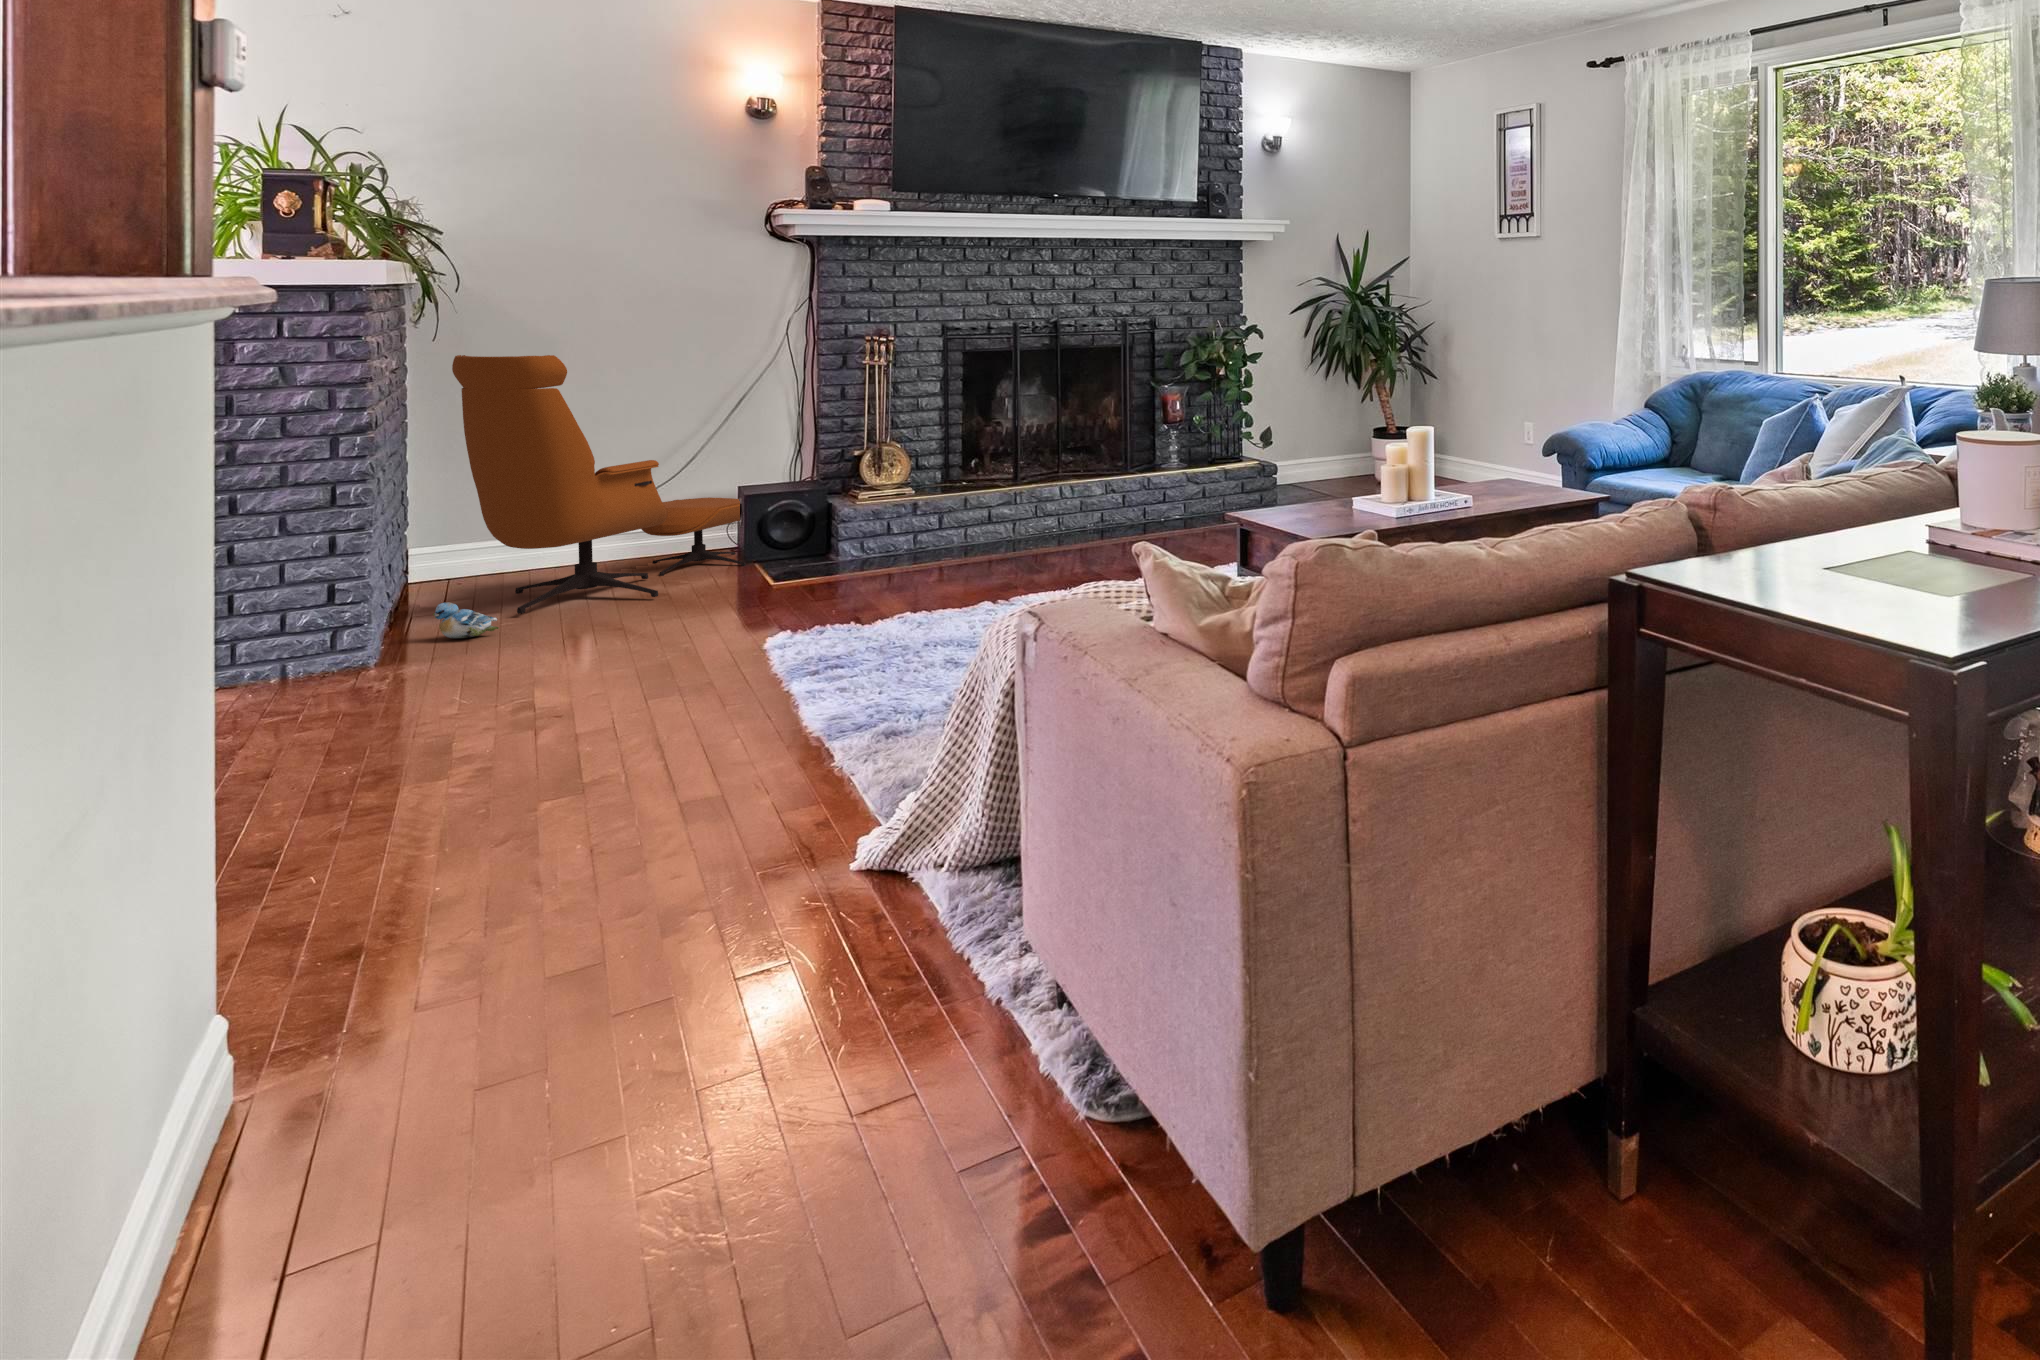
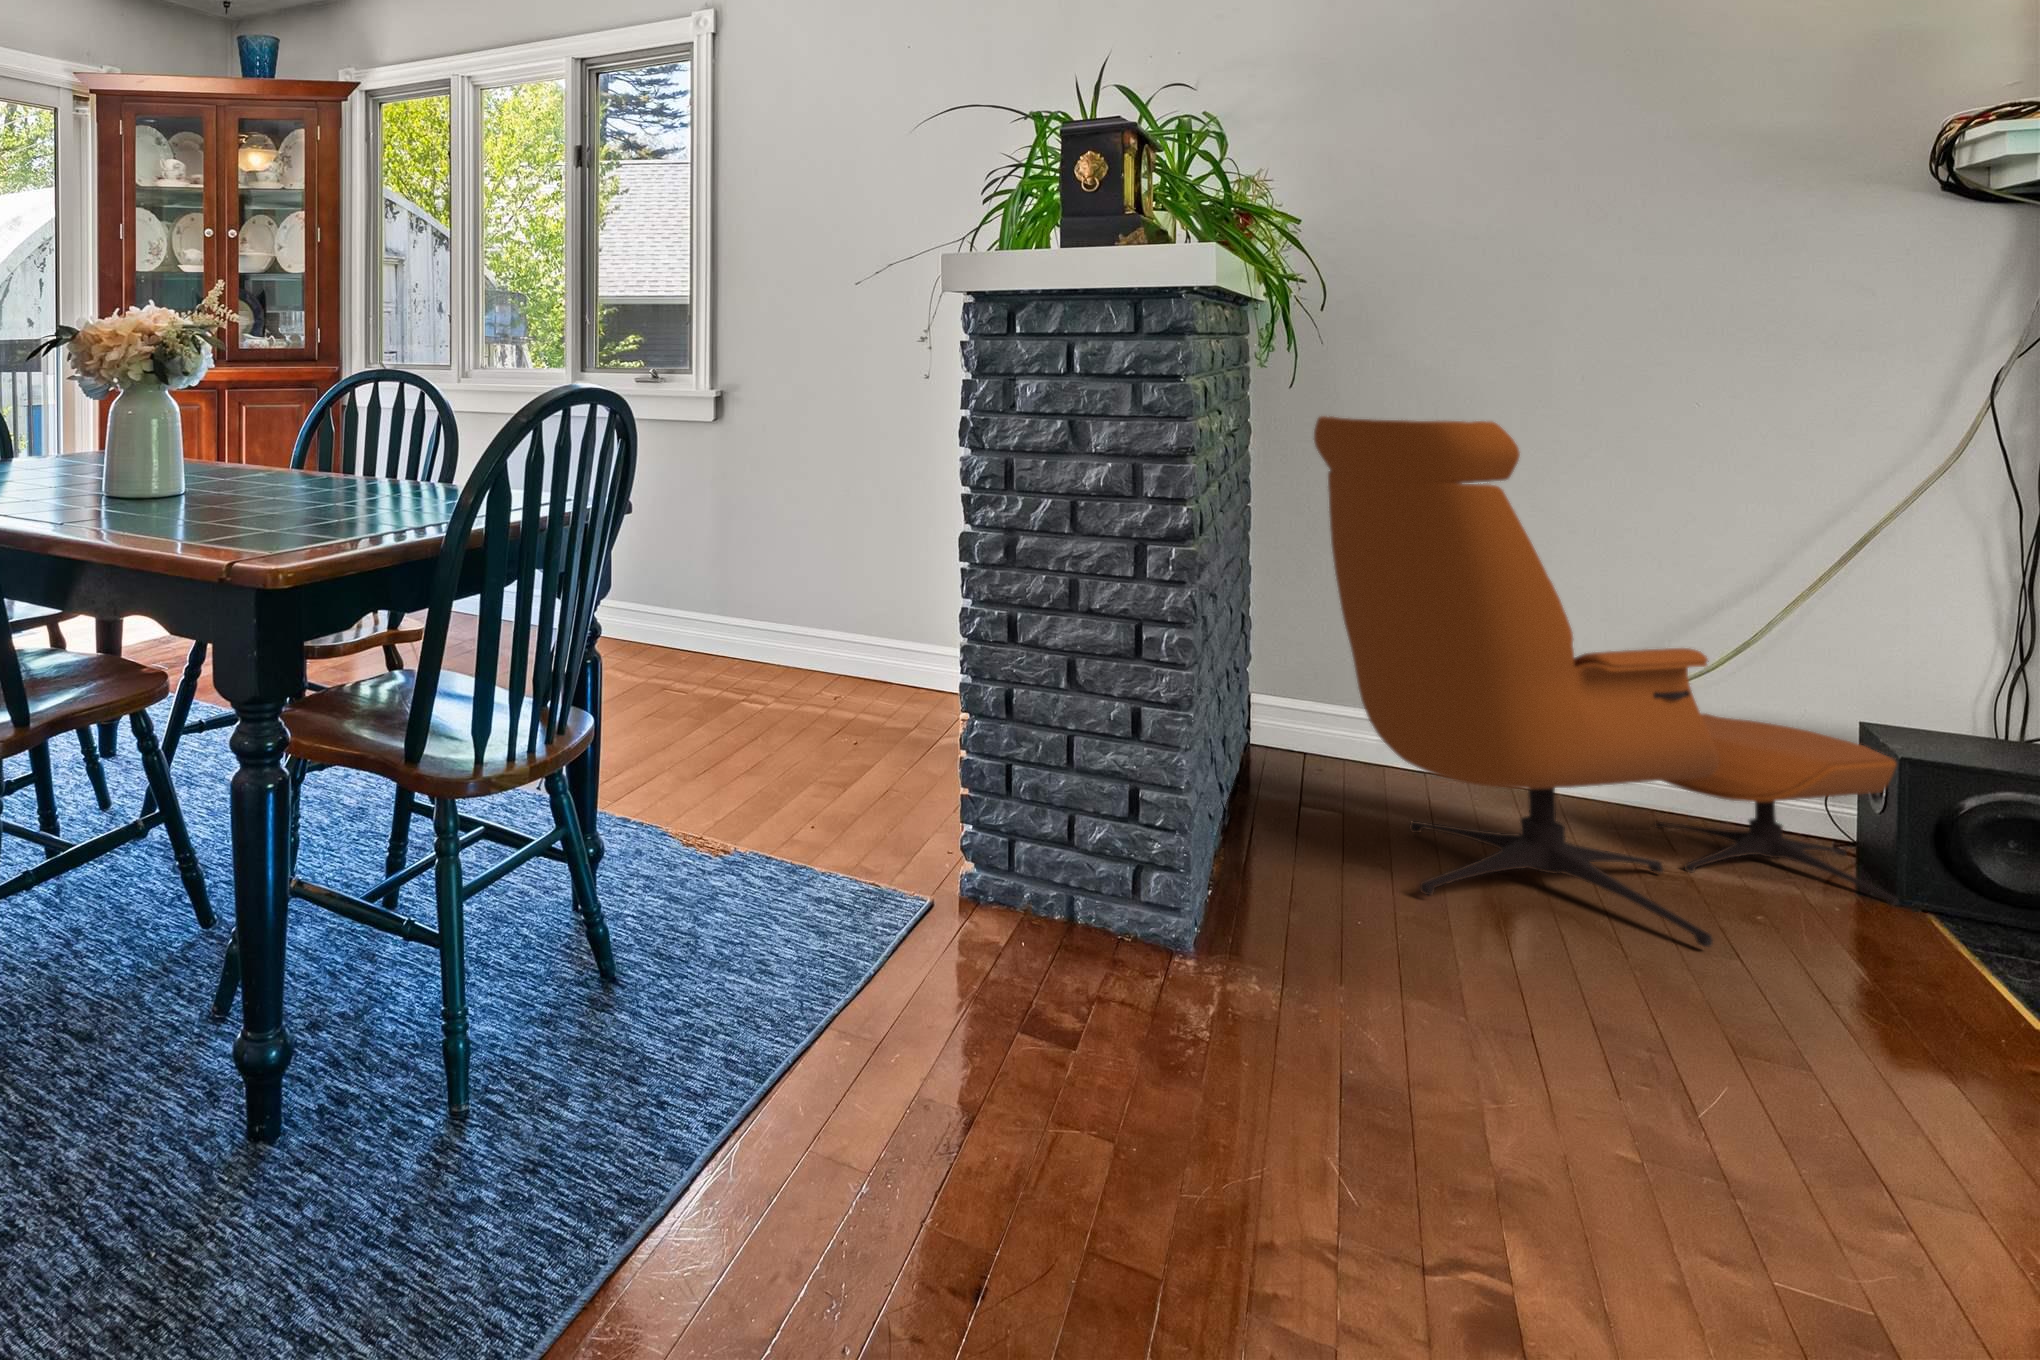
plush toy: present [433,602,499,638] -> none [1282,849,1392,931]

